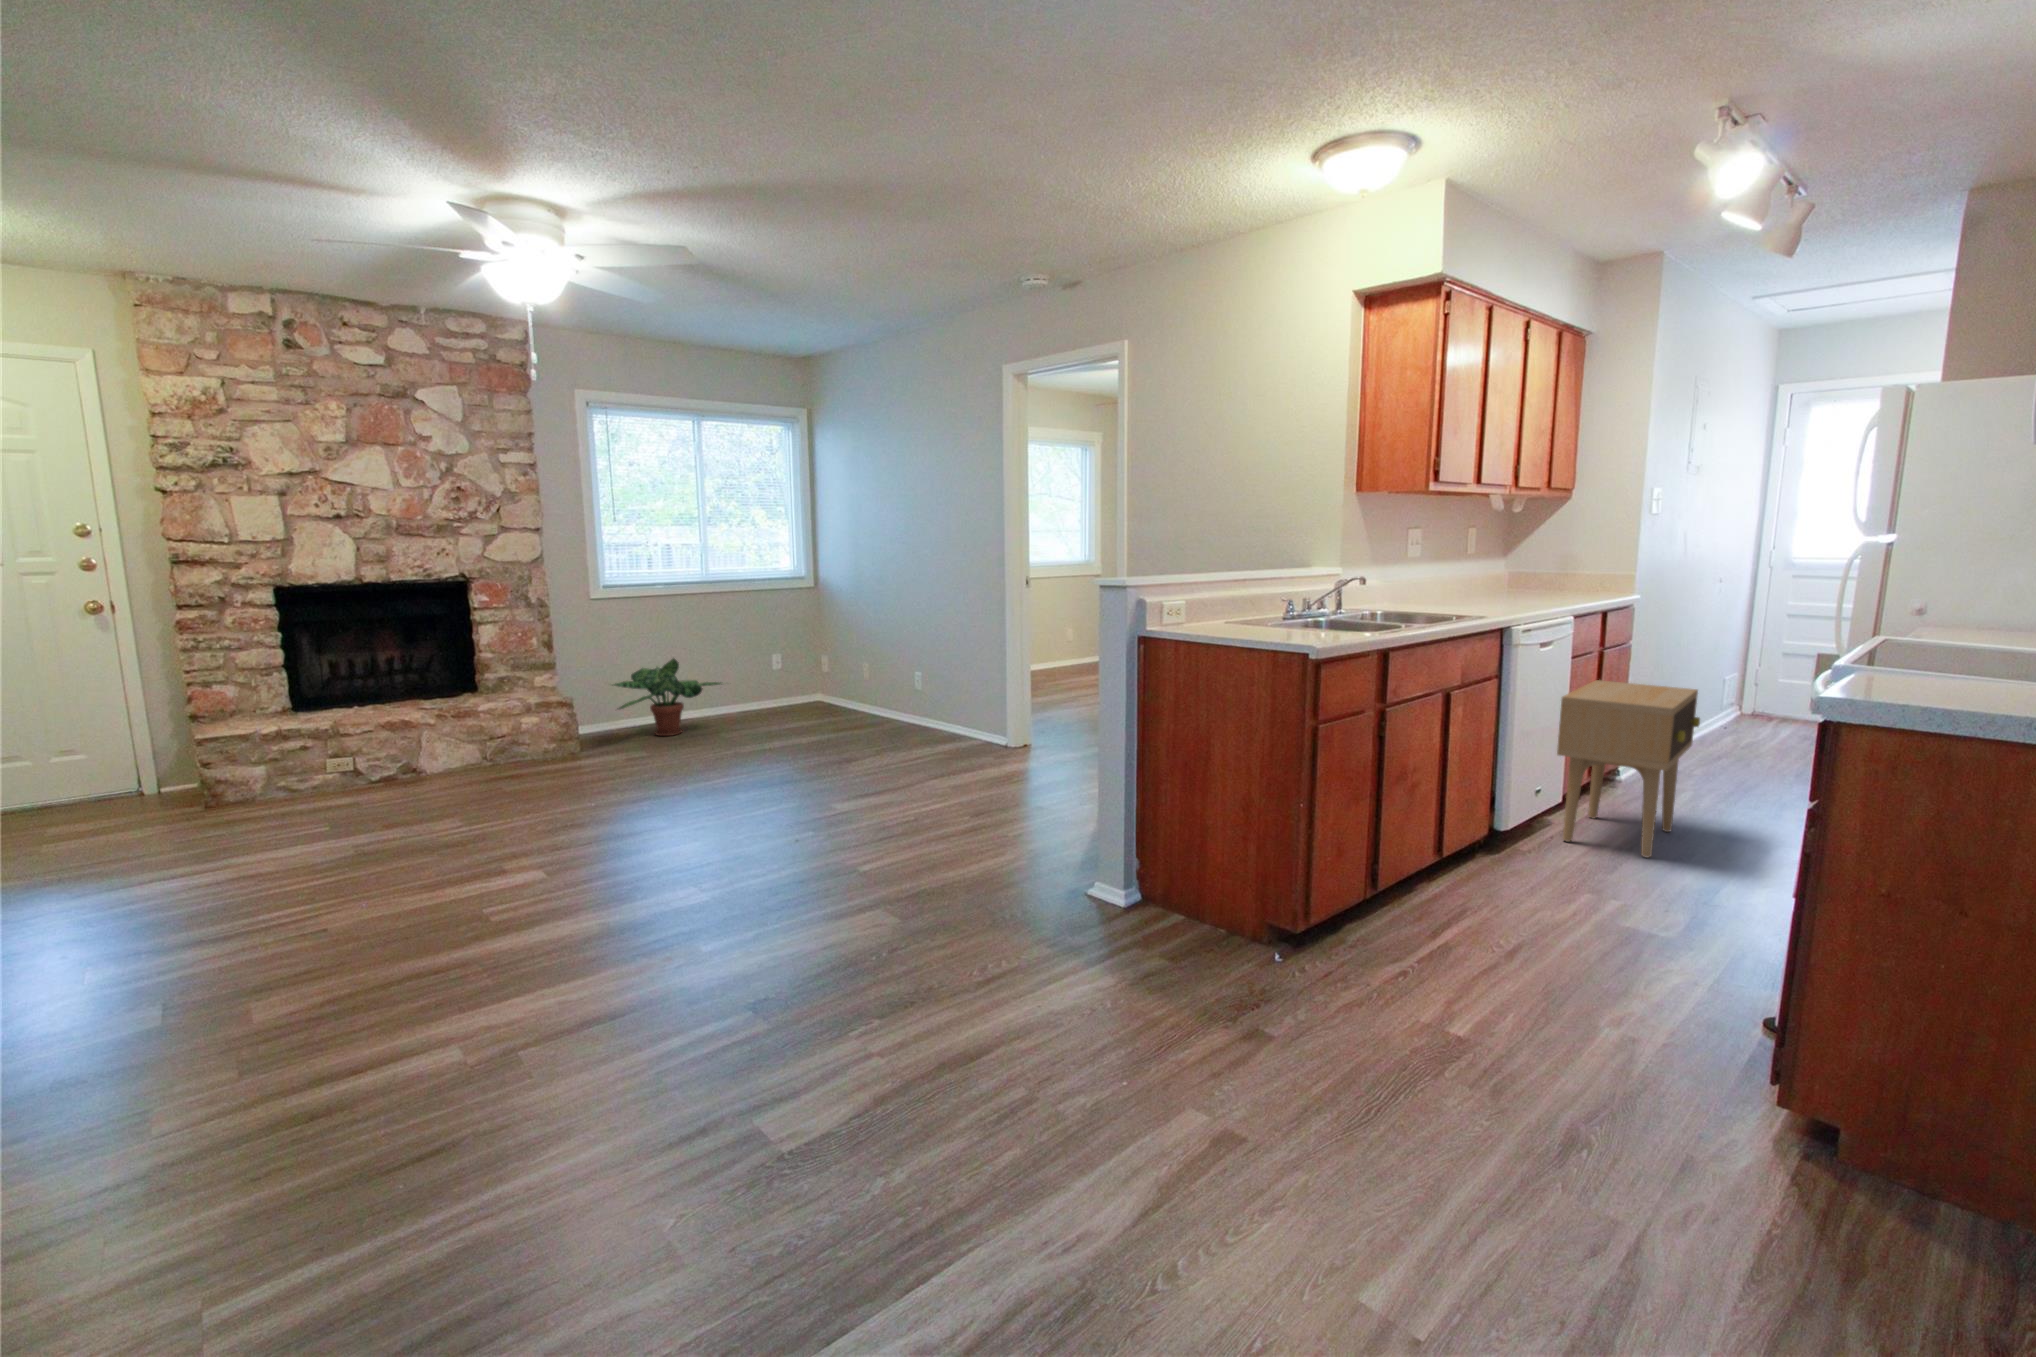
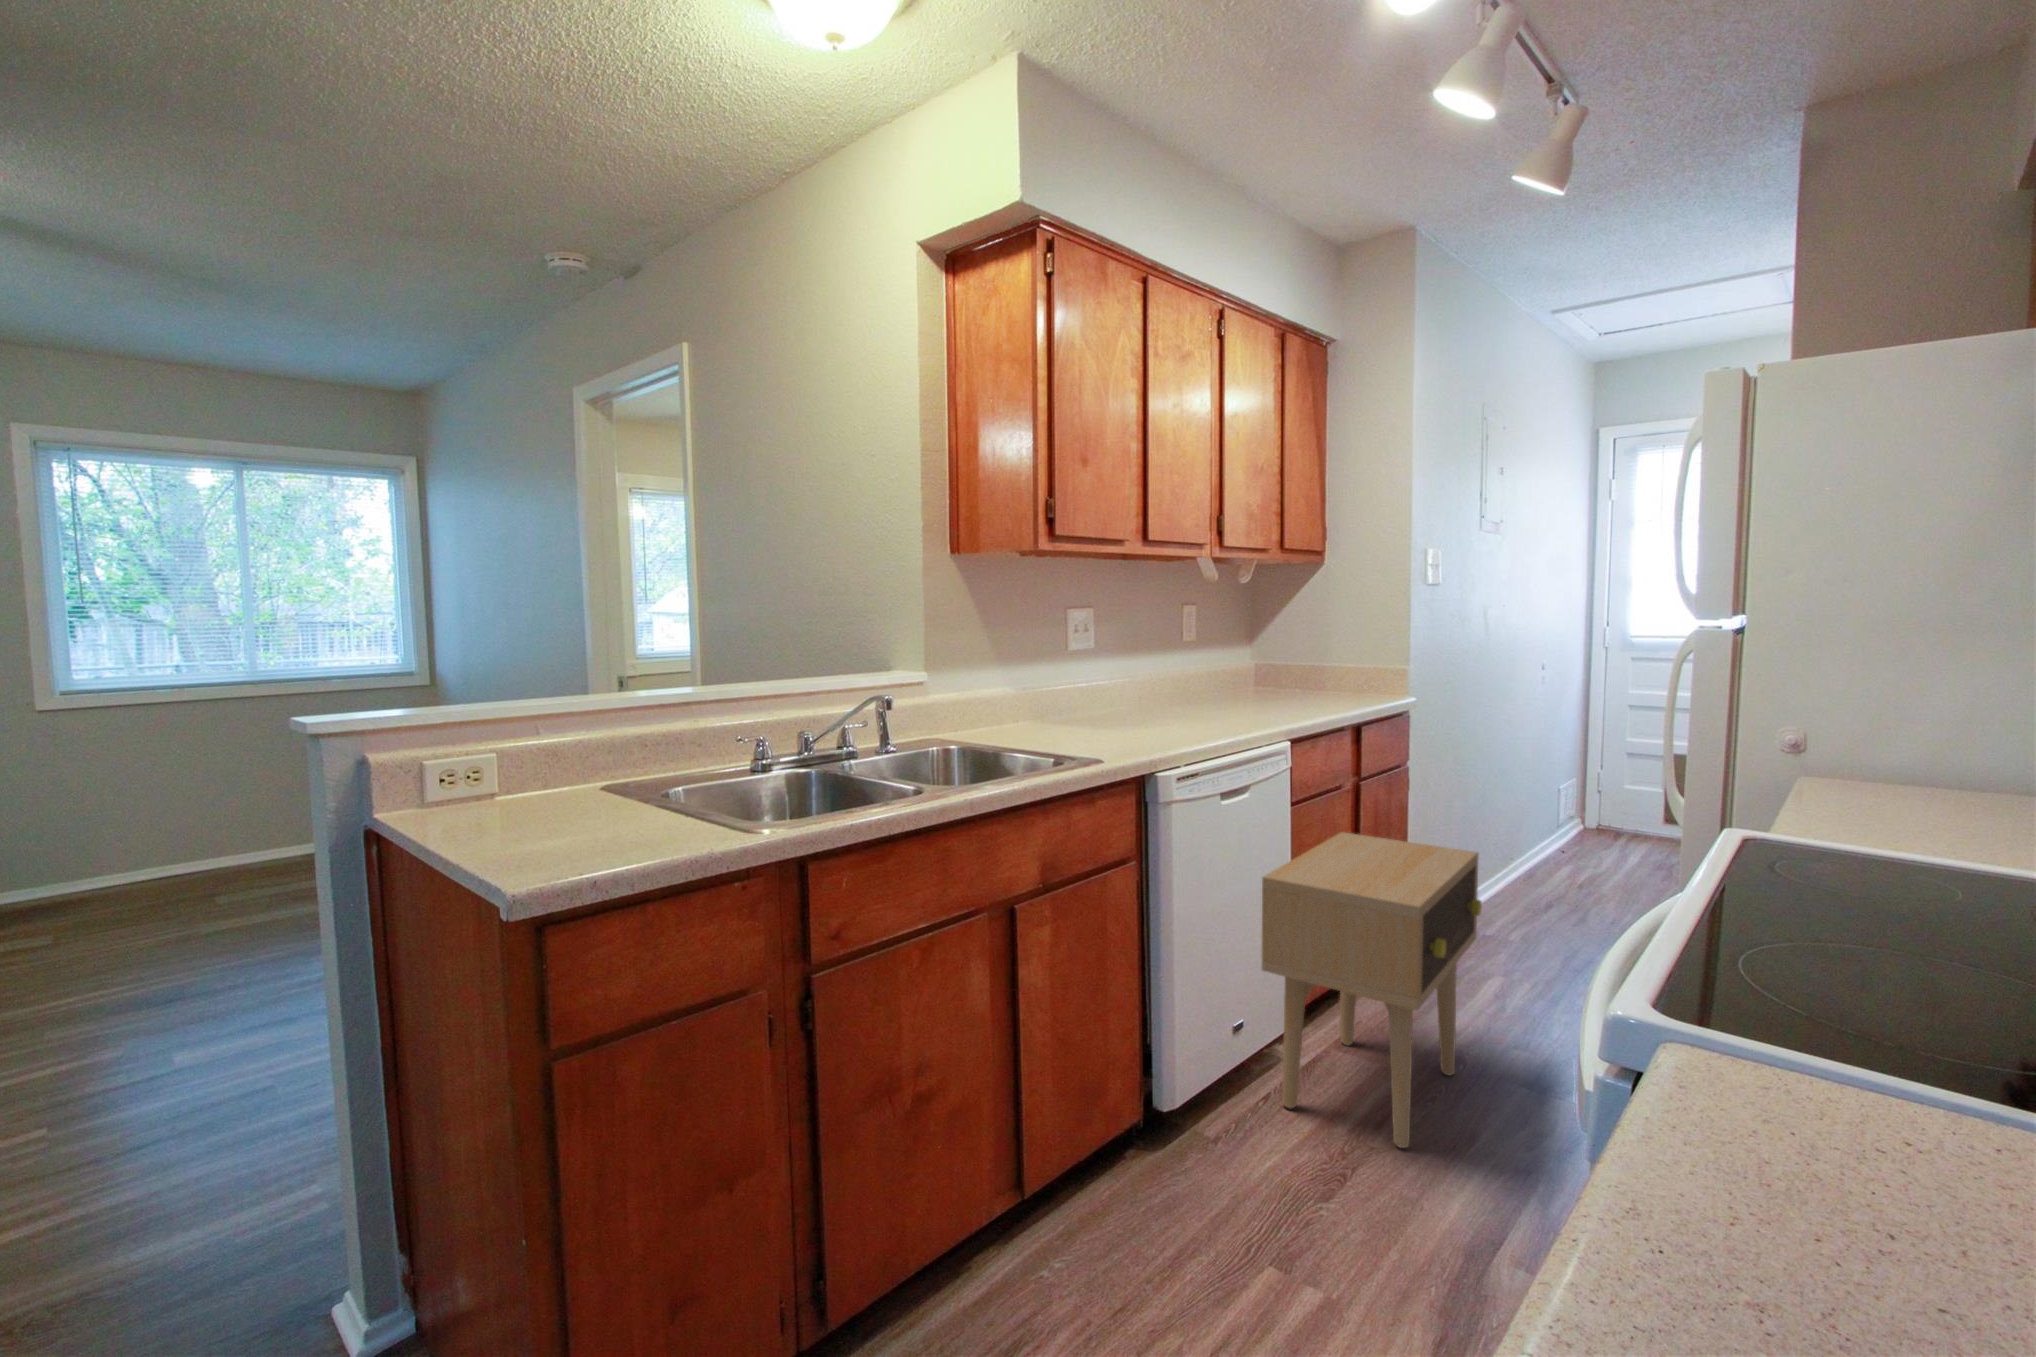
potted plant: present [614,658,721,736] -> none [23,792,246,904]

